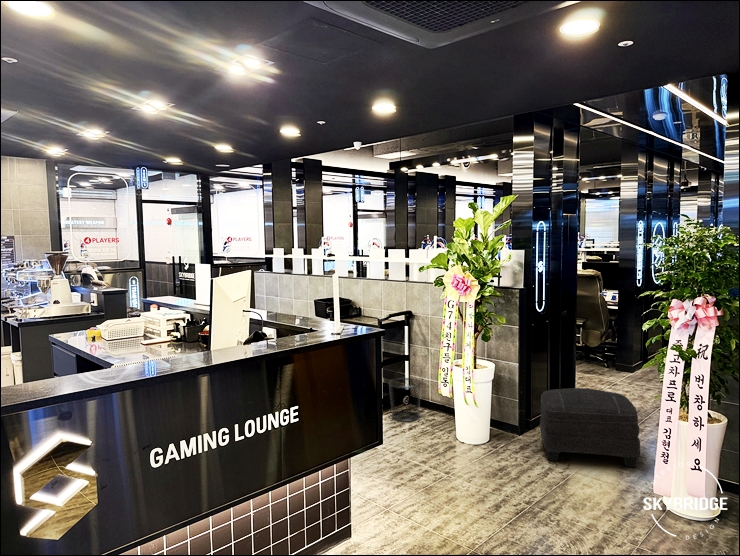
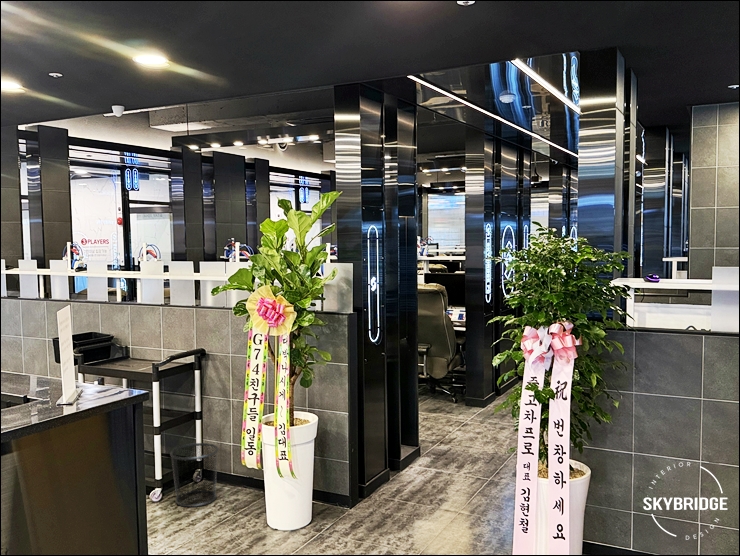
ottoman: present [540,388,640,467] -> none [376,441,495,542]

